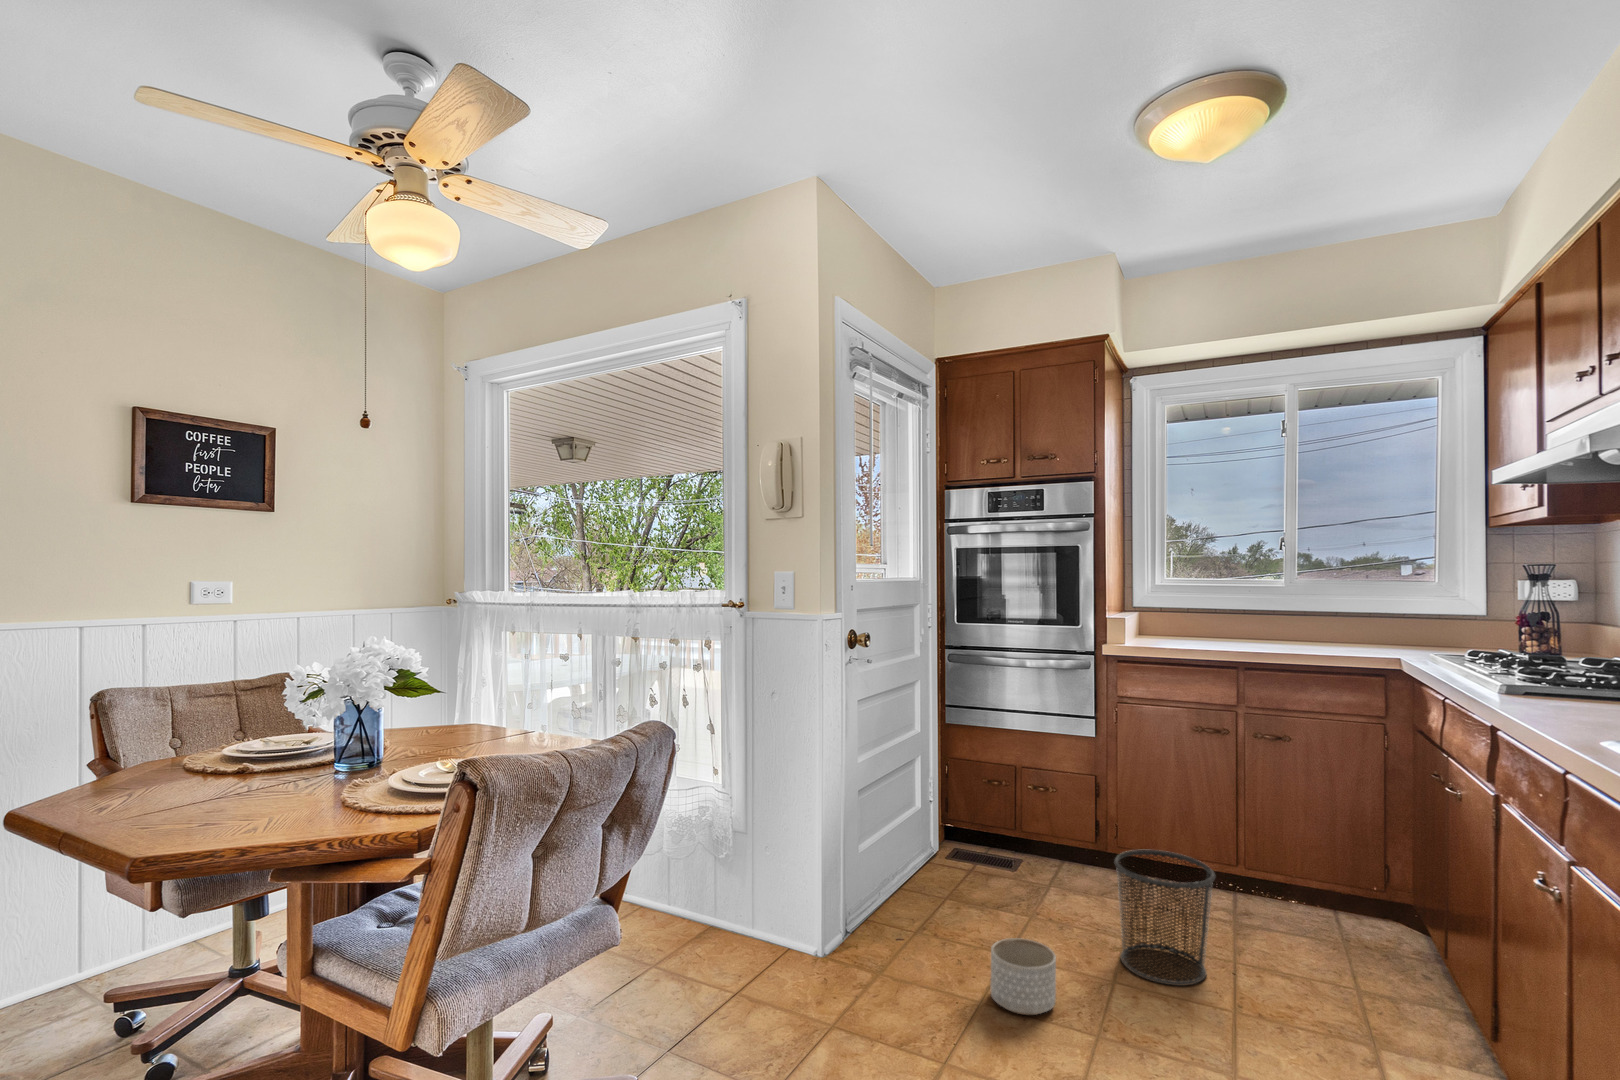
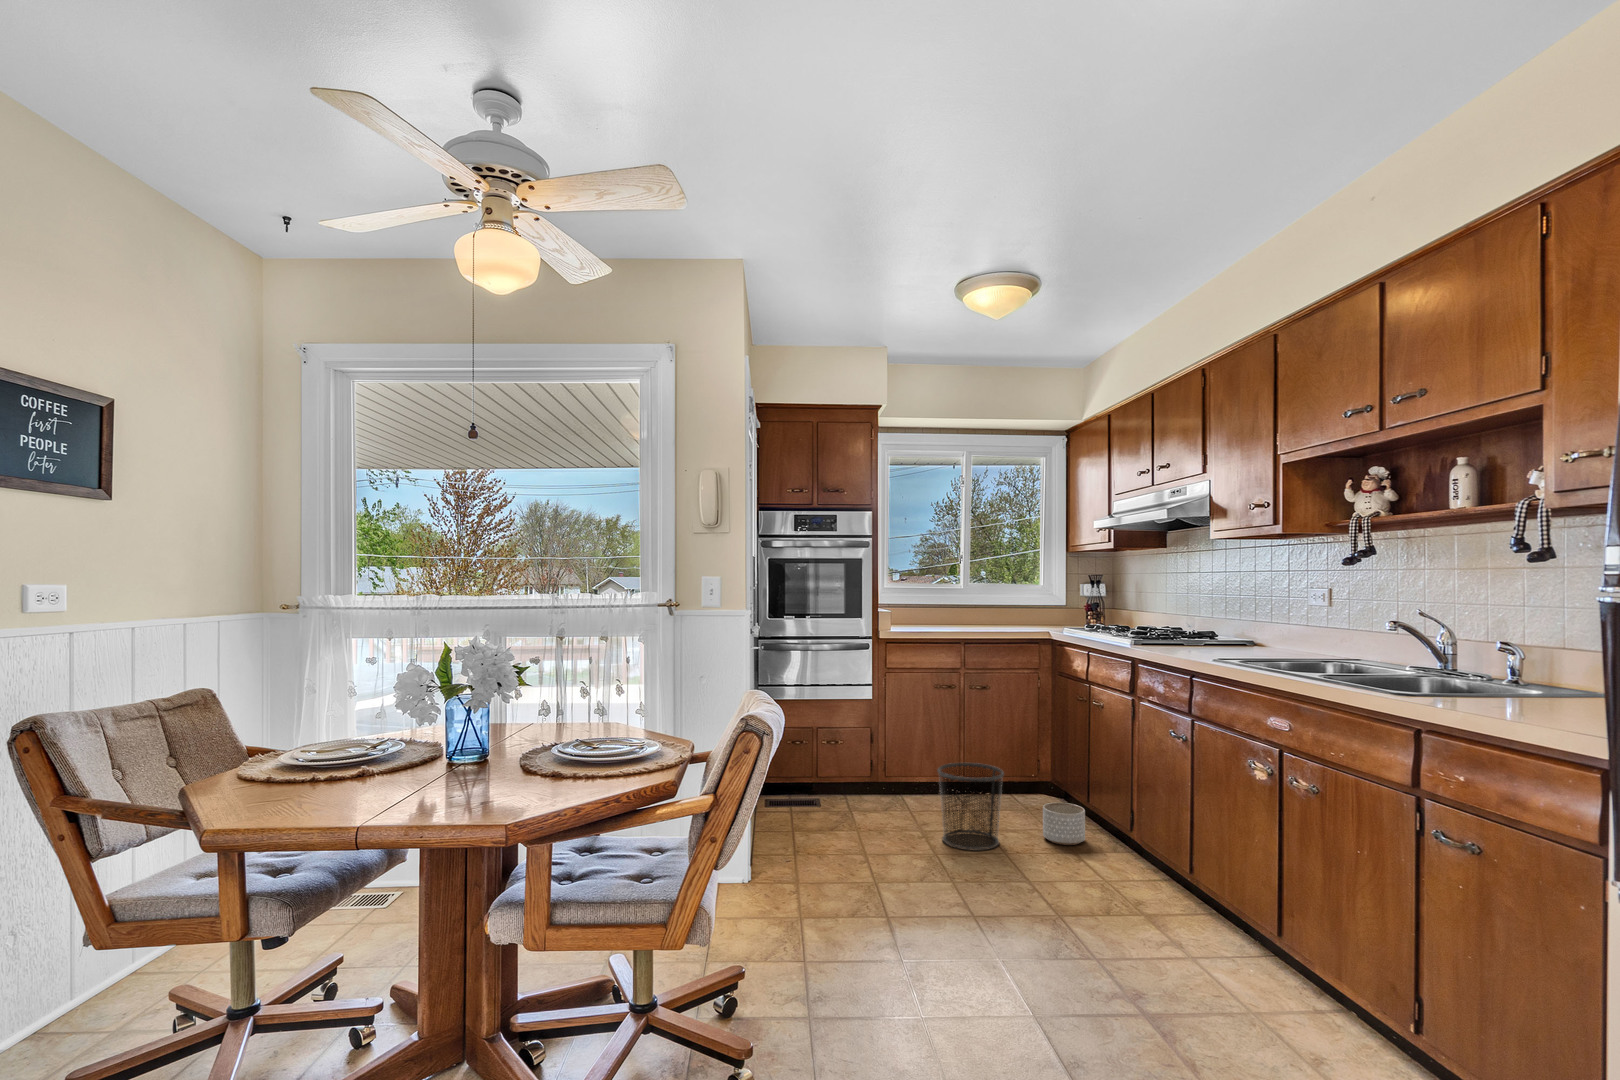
planter: present [990,938,1056,1015] -> present [1043,803,1085,845]

